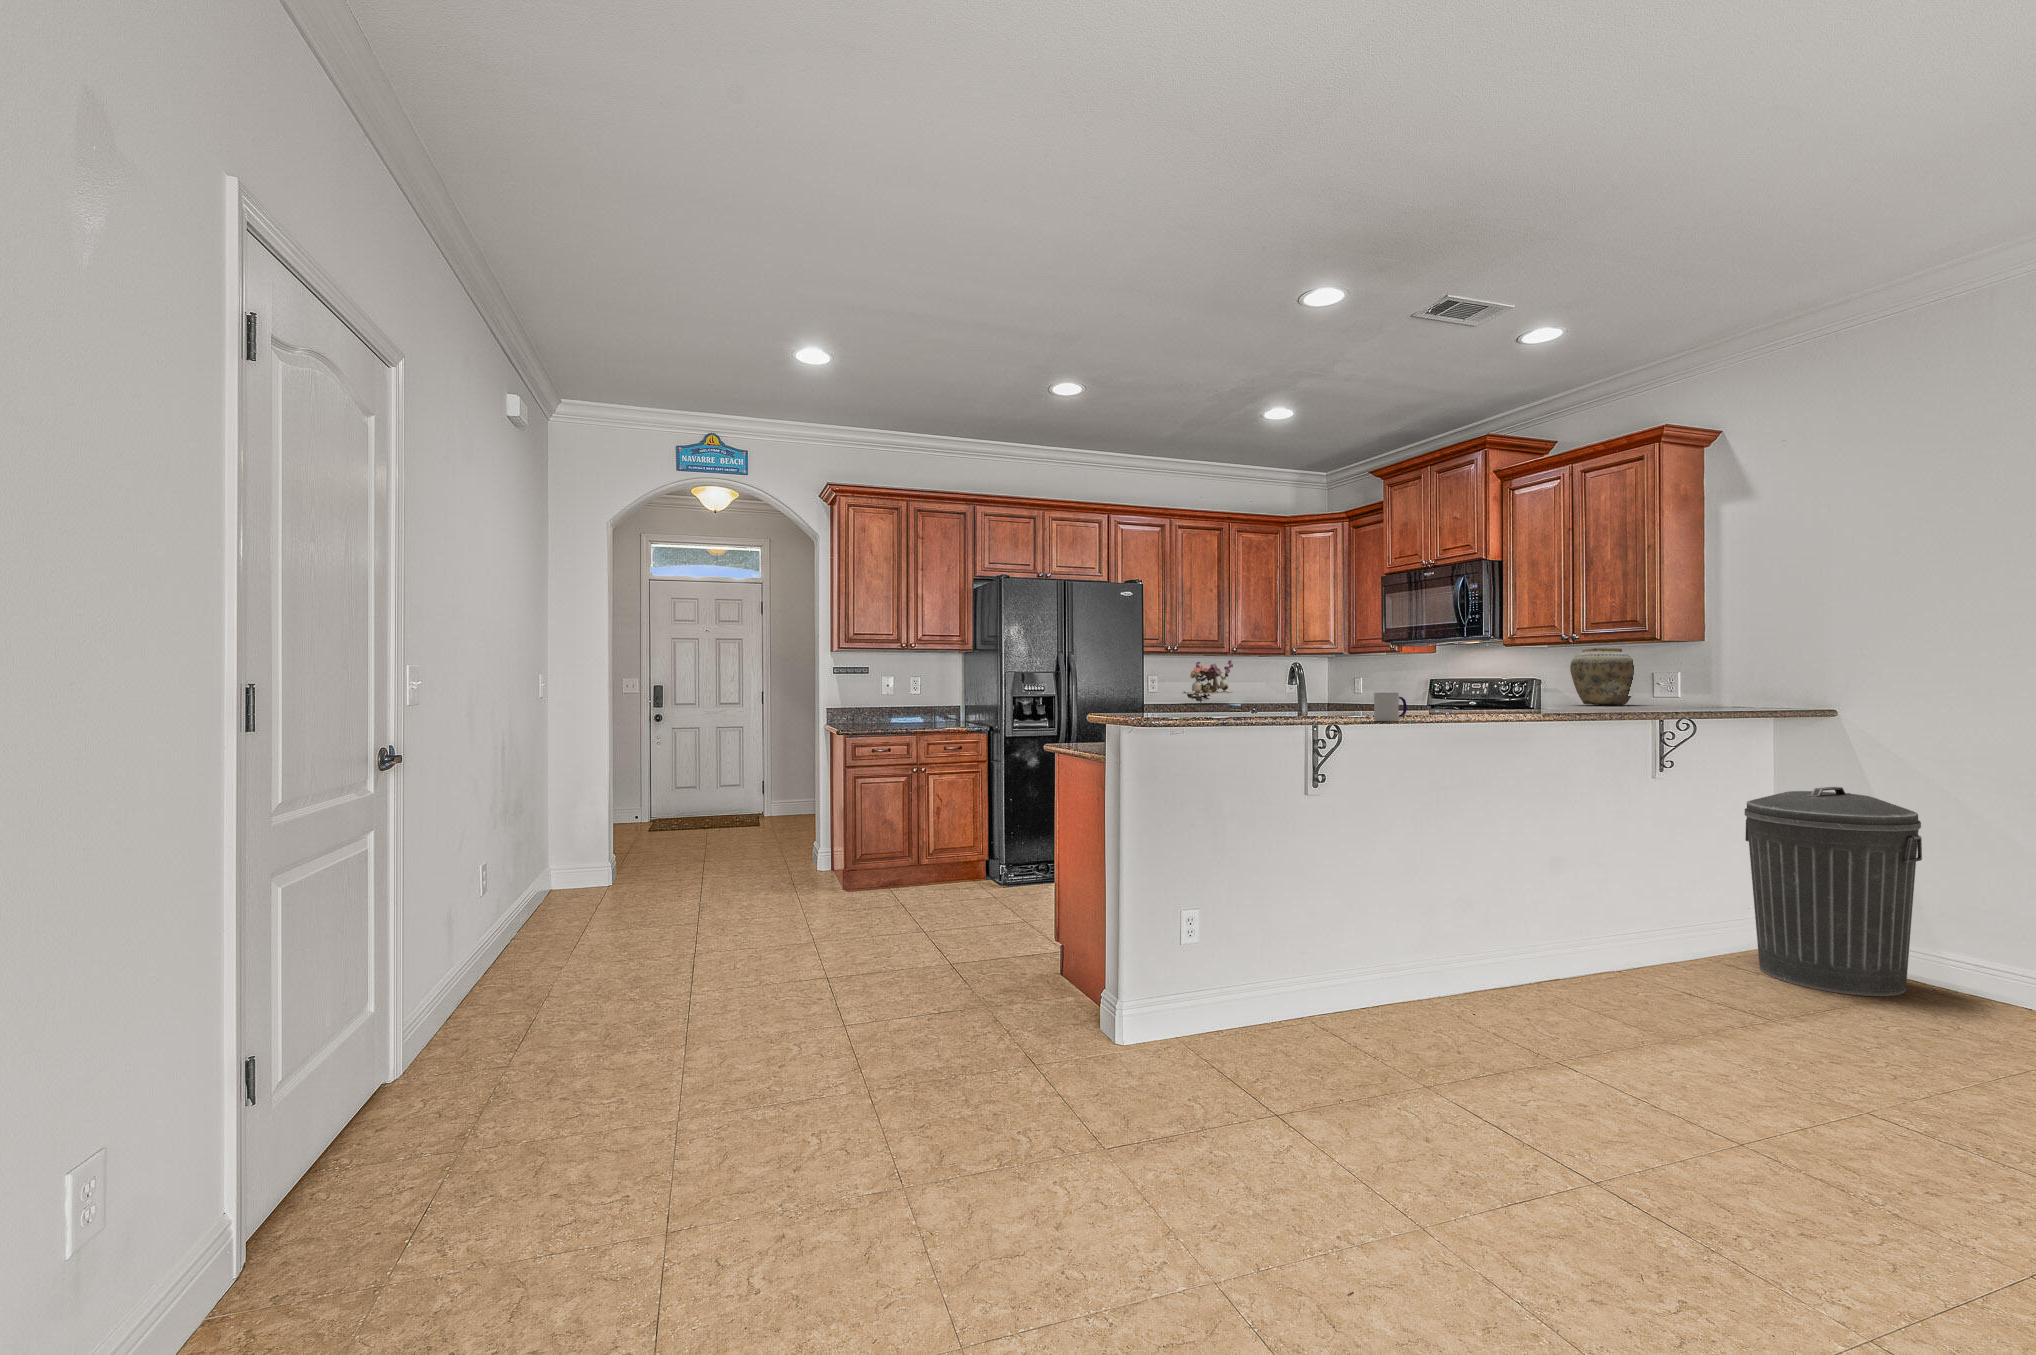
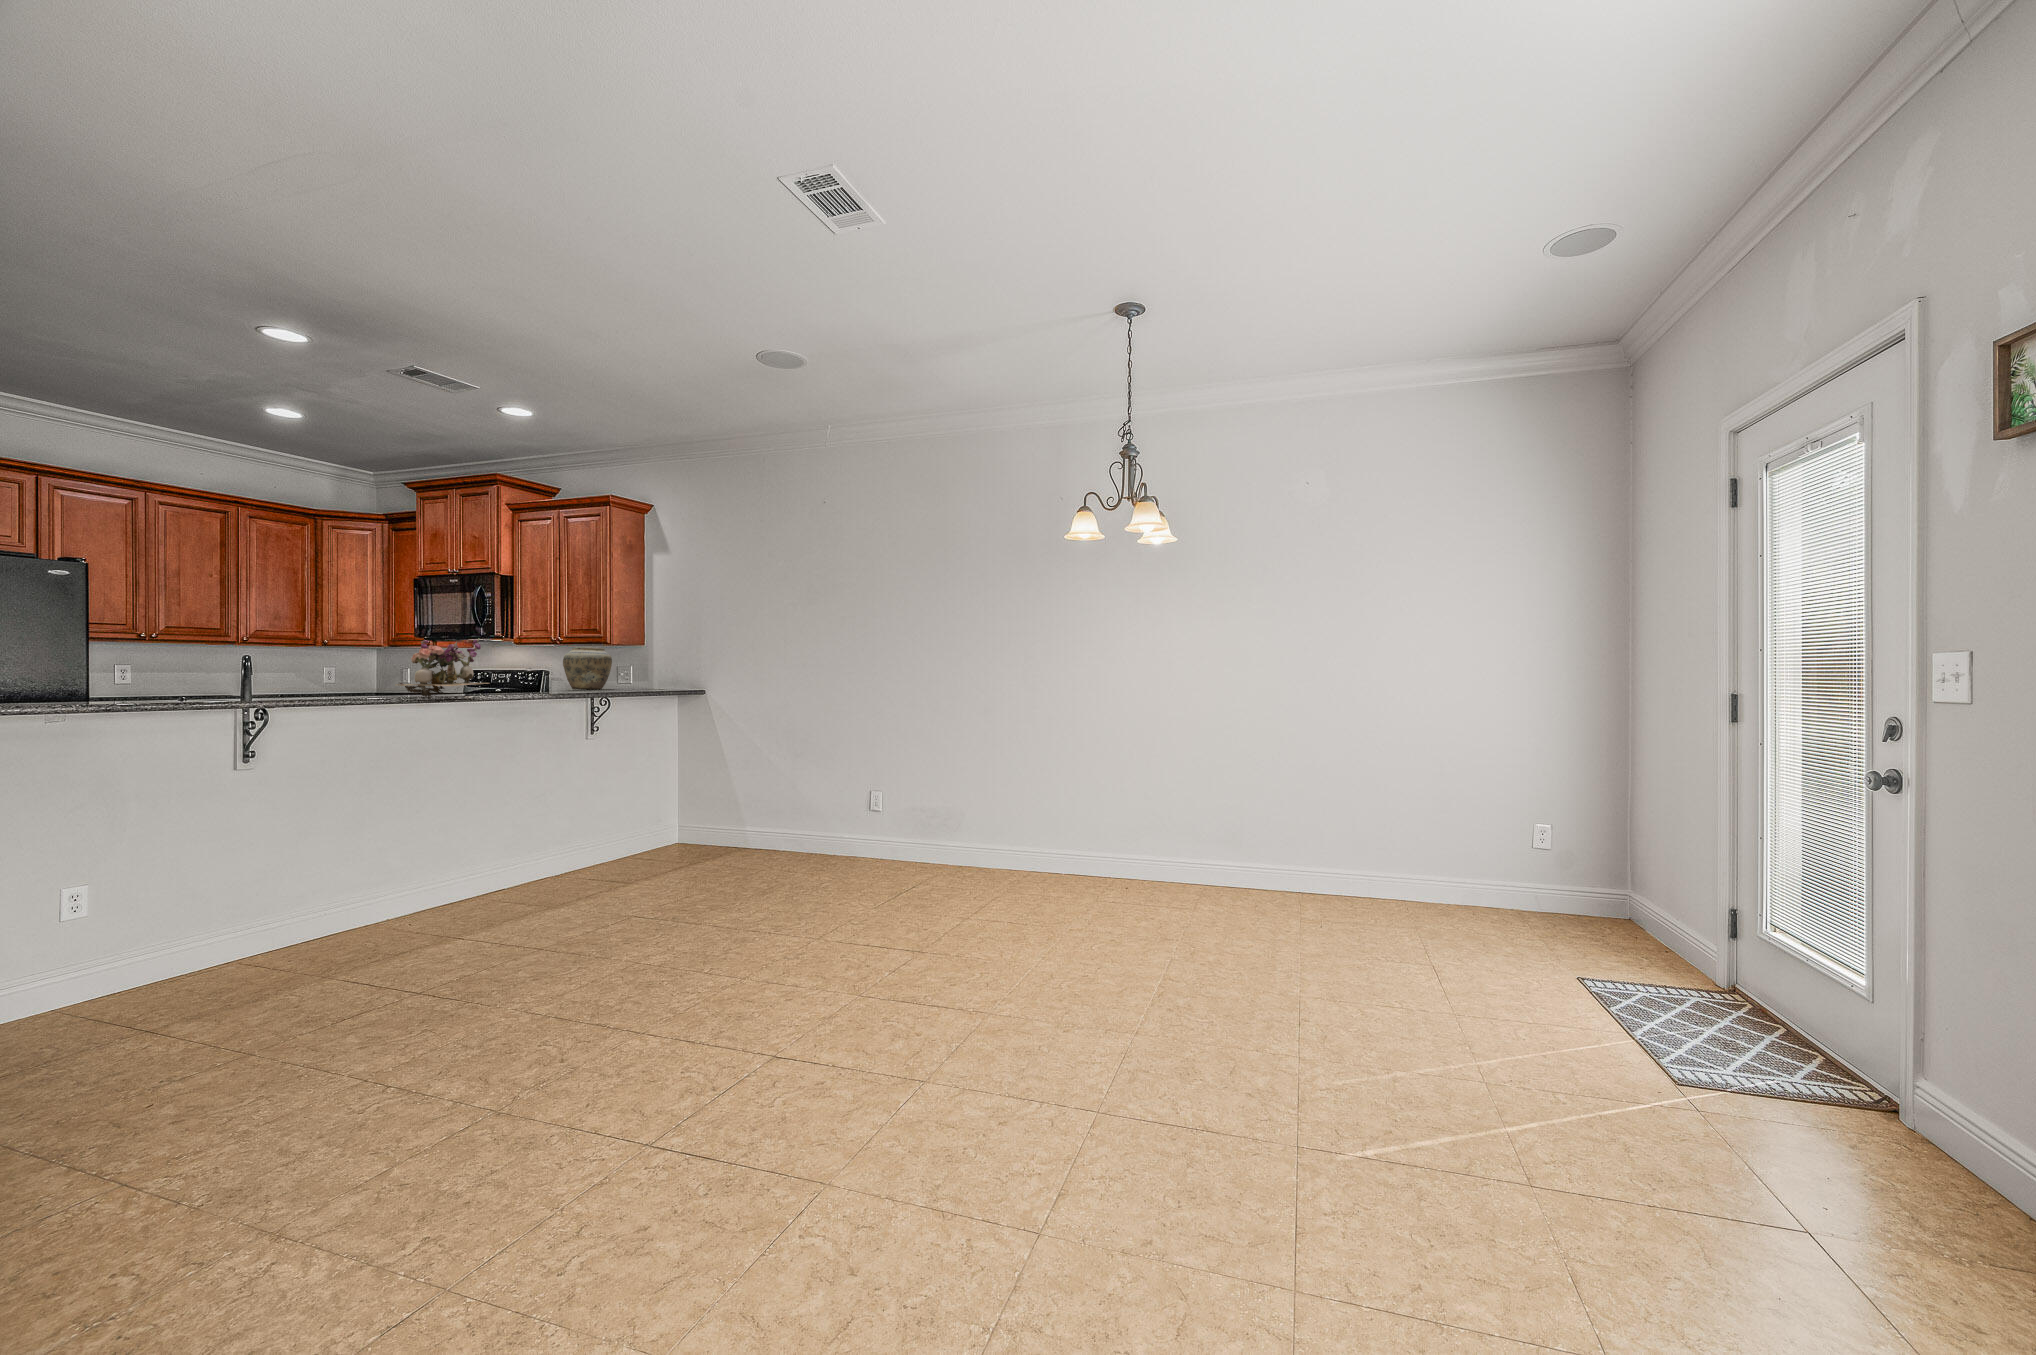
flower arrangement: present [1183,659,1233,703] -> present [397,638,487,698]
mug: present [1374,693,1407,721] -> none [316,680,350,704]
trash can: present [1745,787,1922,996] -> none [649,738,737,864]

